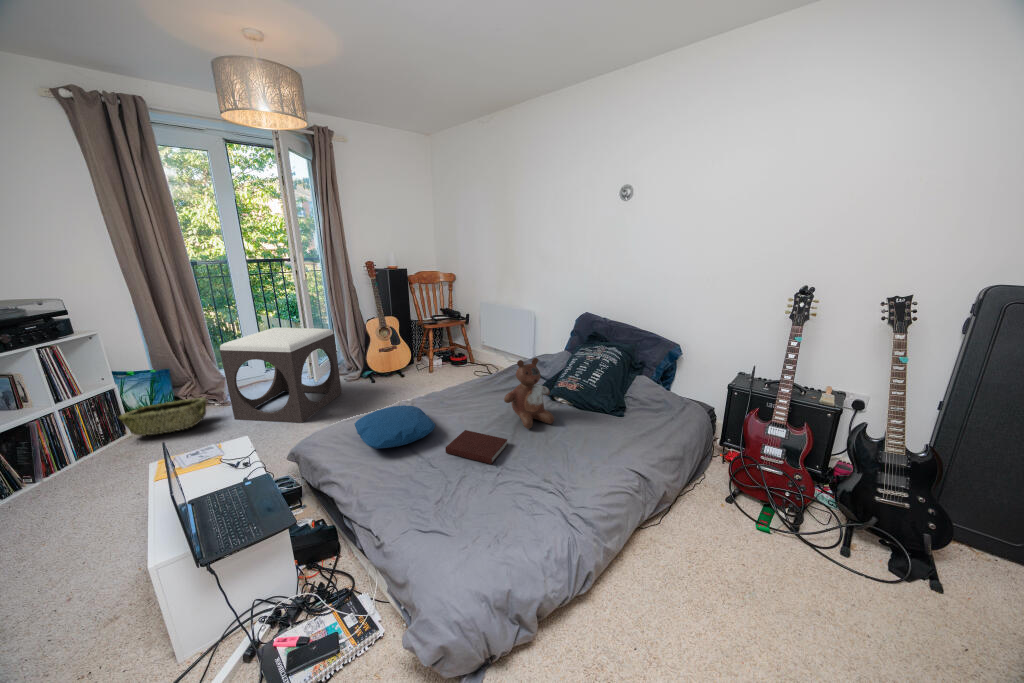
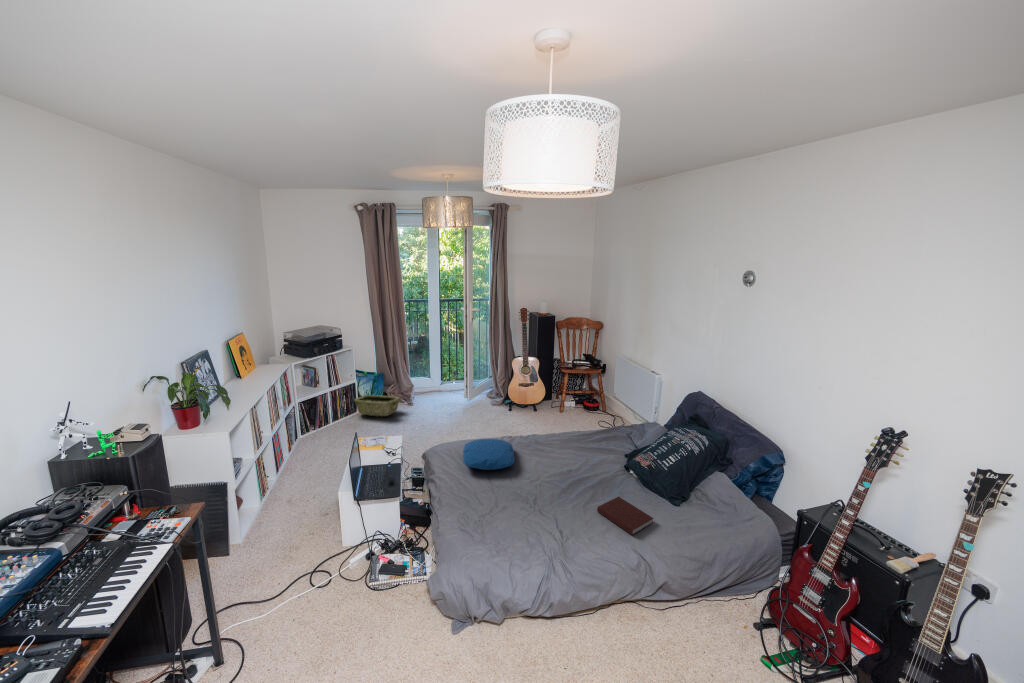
footstool: present [220,328,342,423] -> none [411,355,485,431]
stuffed bear: present [504,358,554,429] -> none [572,428,616,490]
notebook: present [445,430,508,464] -> present [597,497,653,535]

